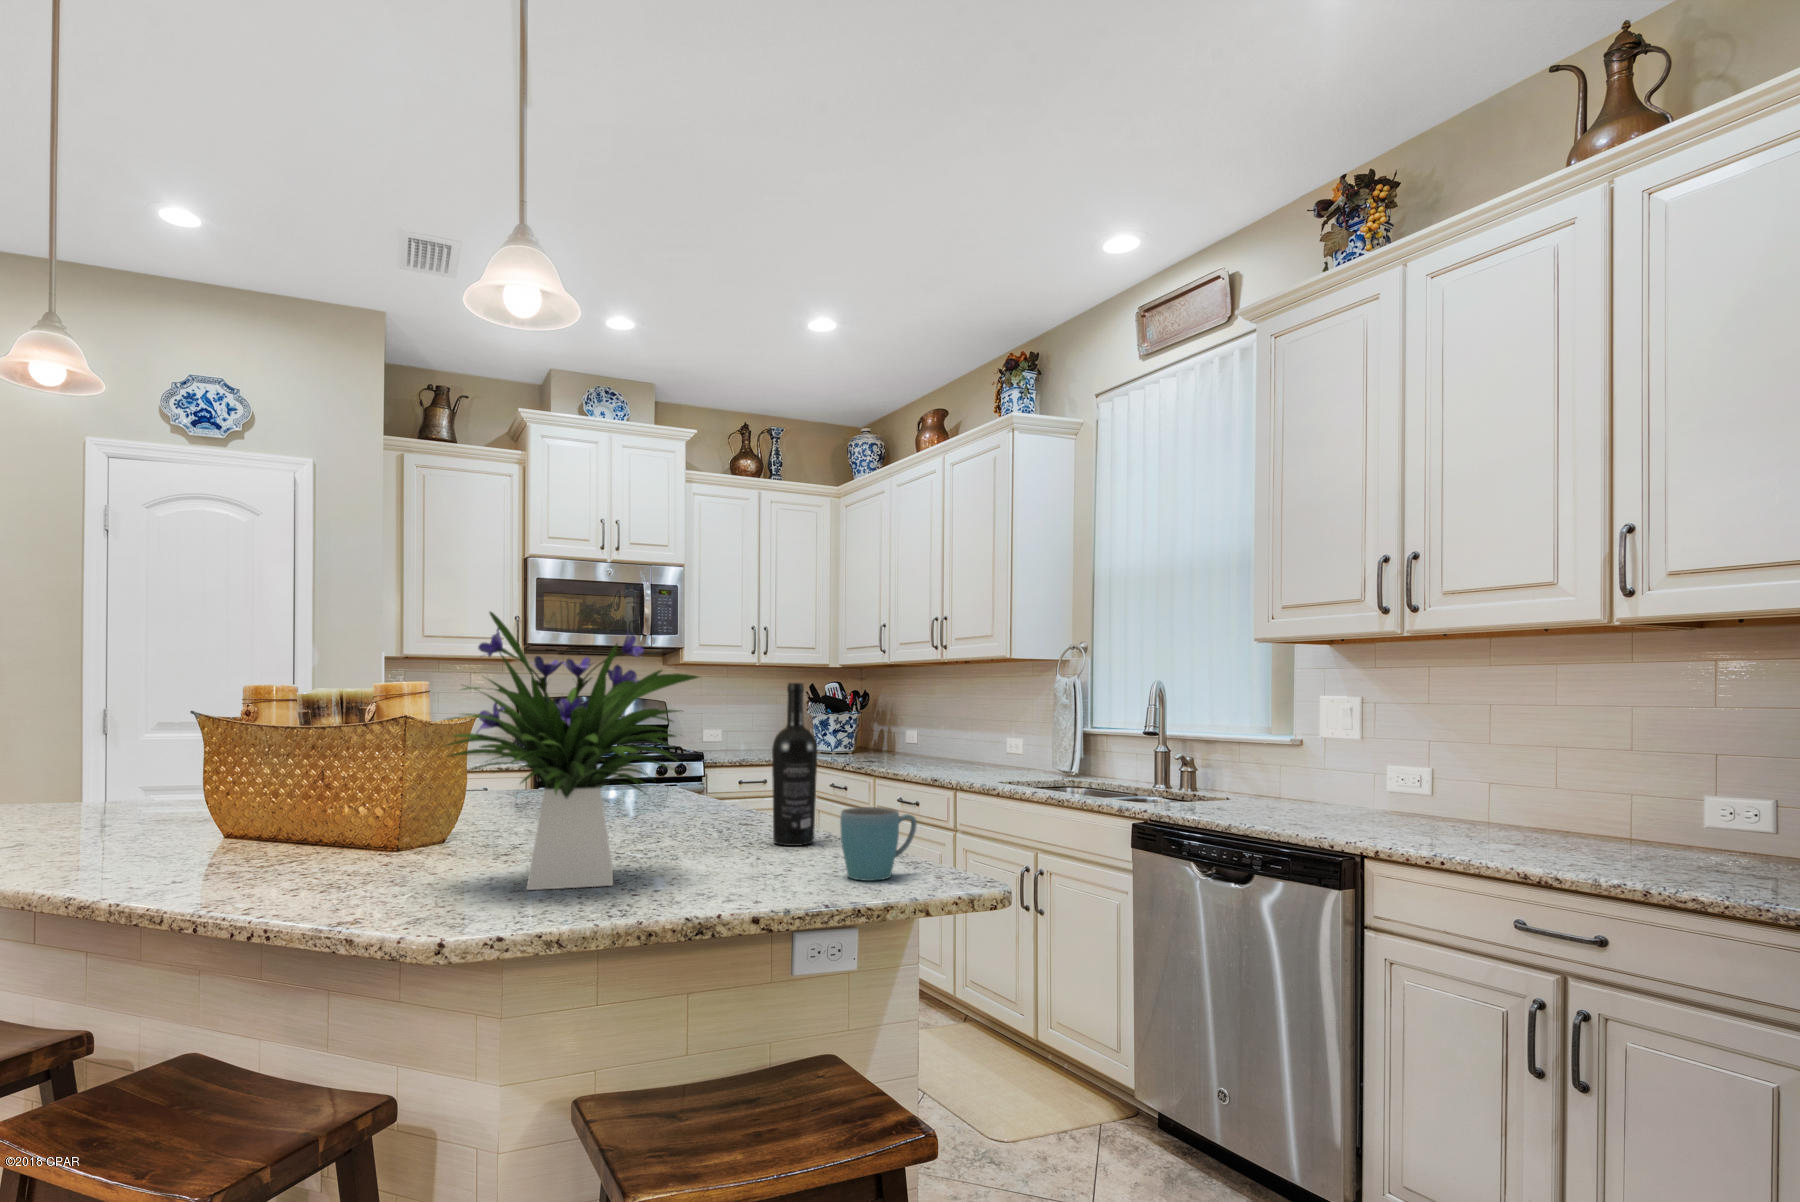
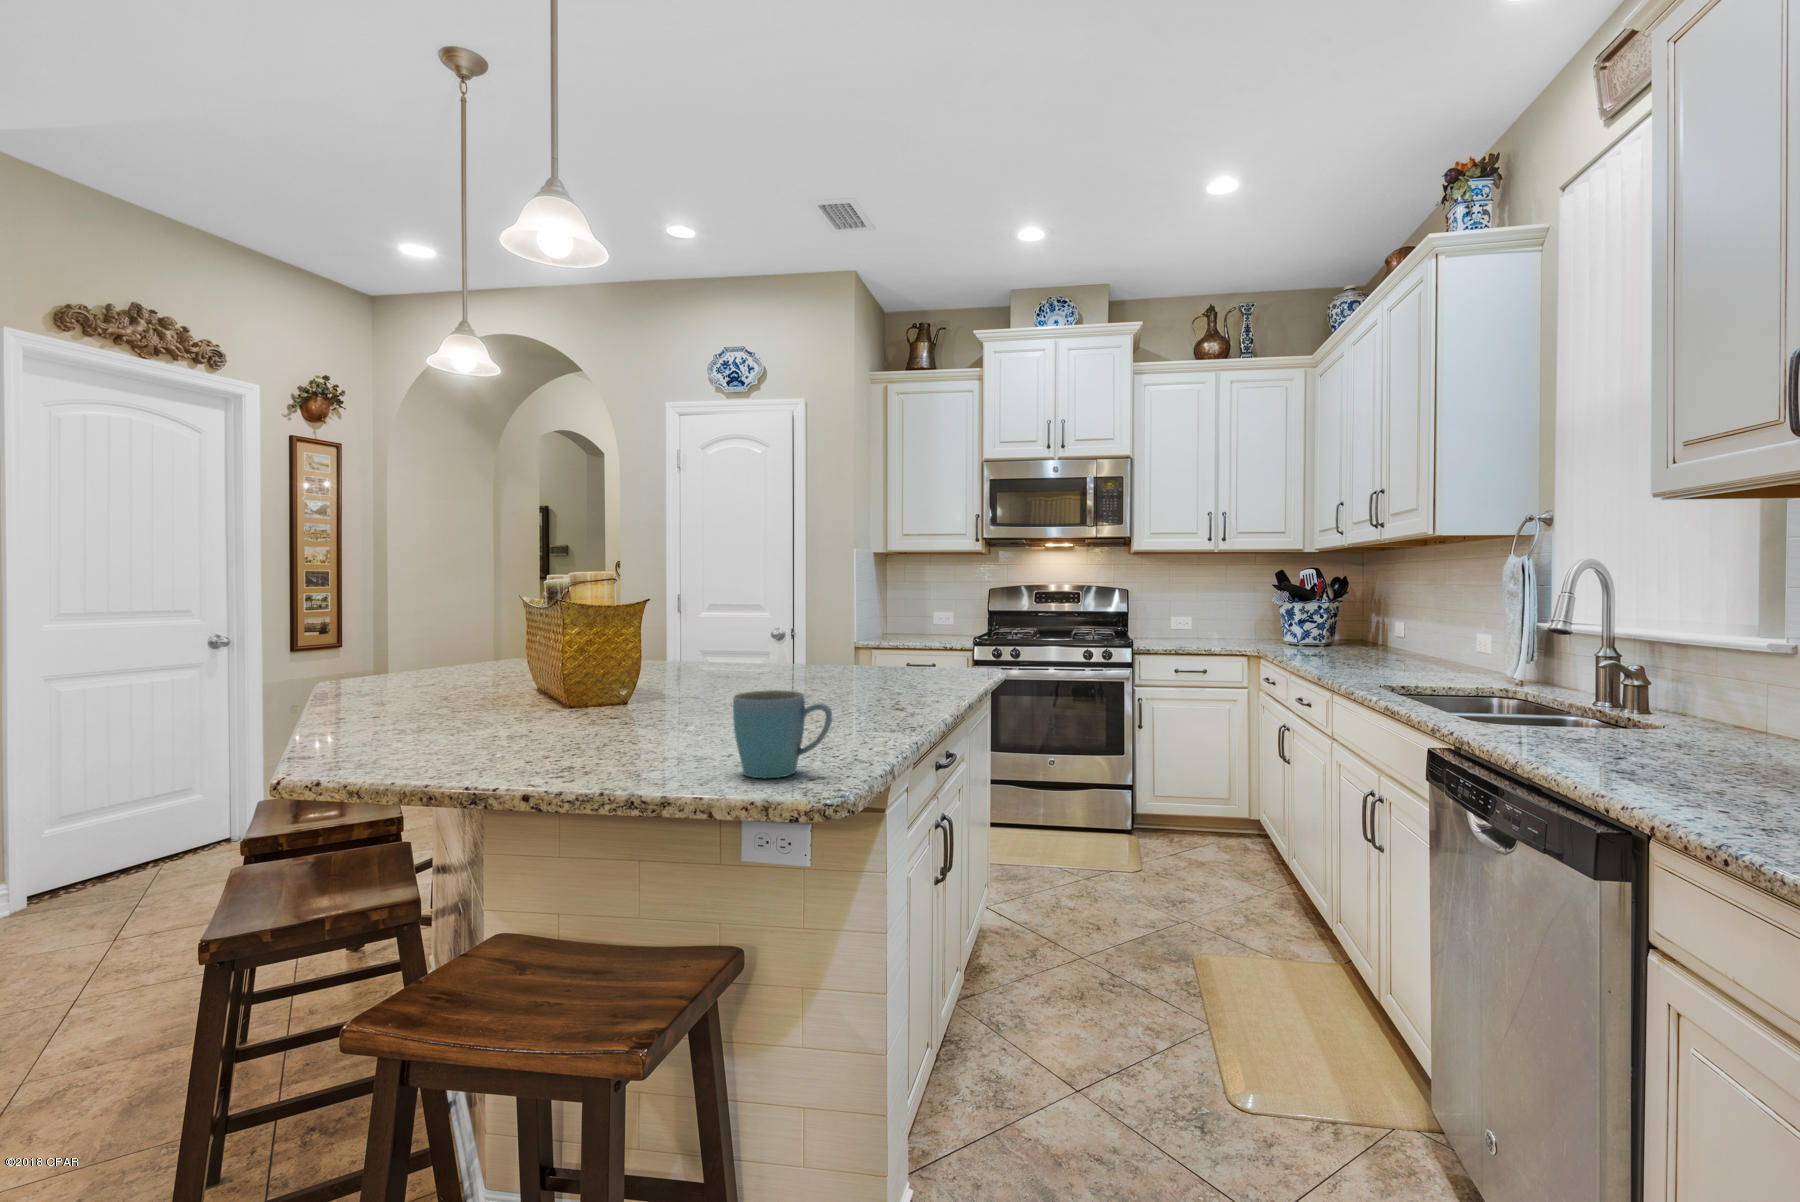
flower arrangement: present [446,612,699,890] -> none [386,484,670,746]
wine bottle: present [772,683,817,846] -> none [830,550,880,731]

